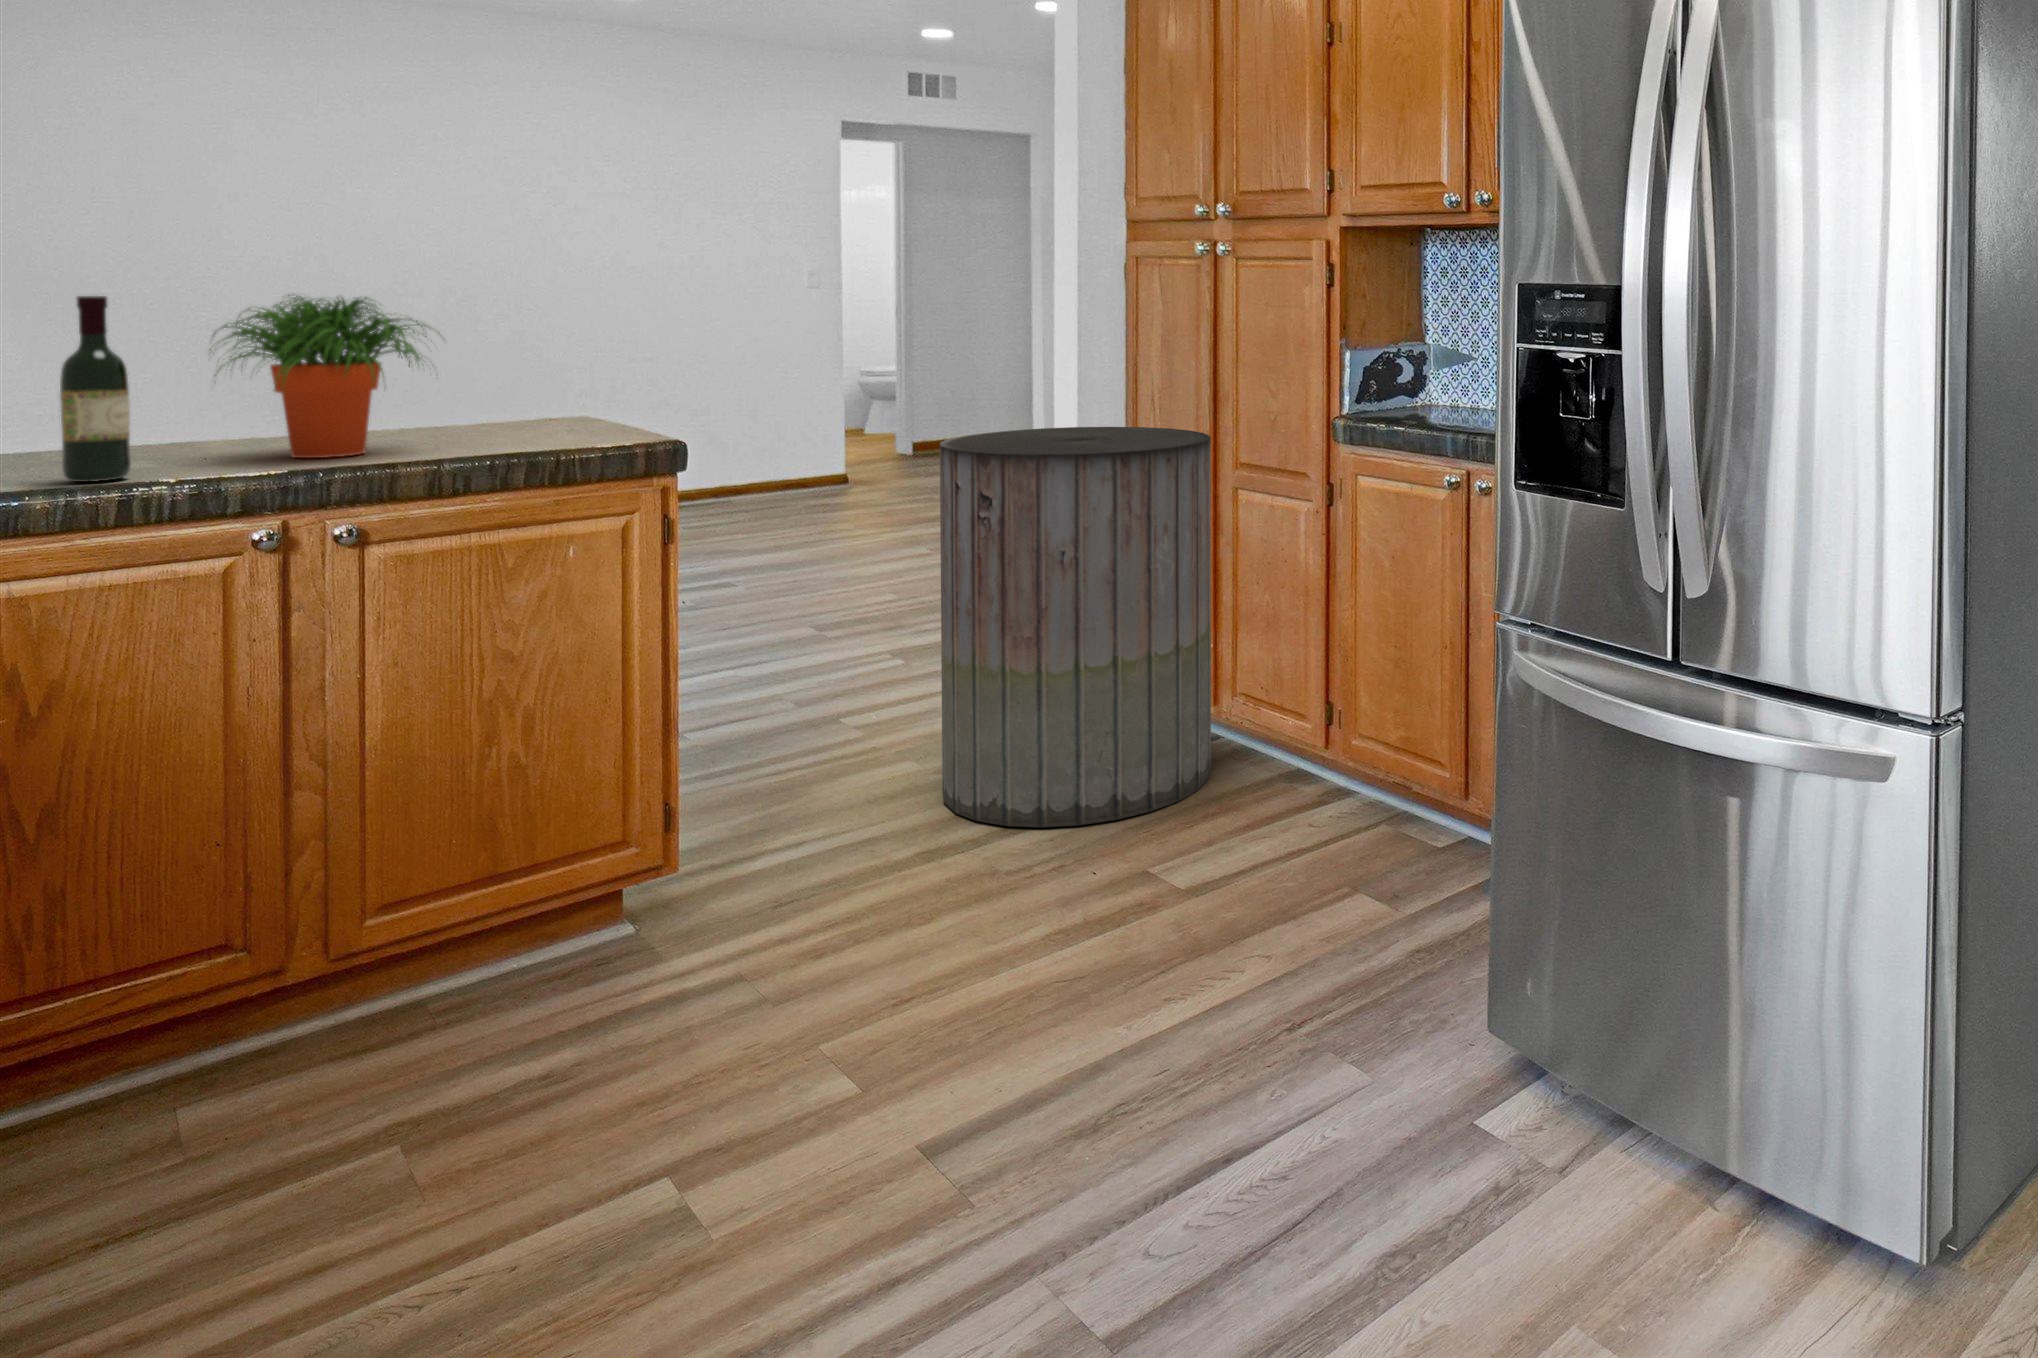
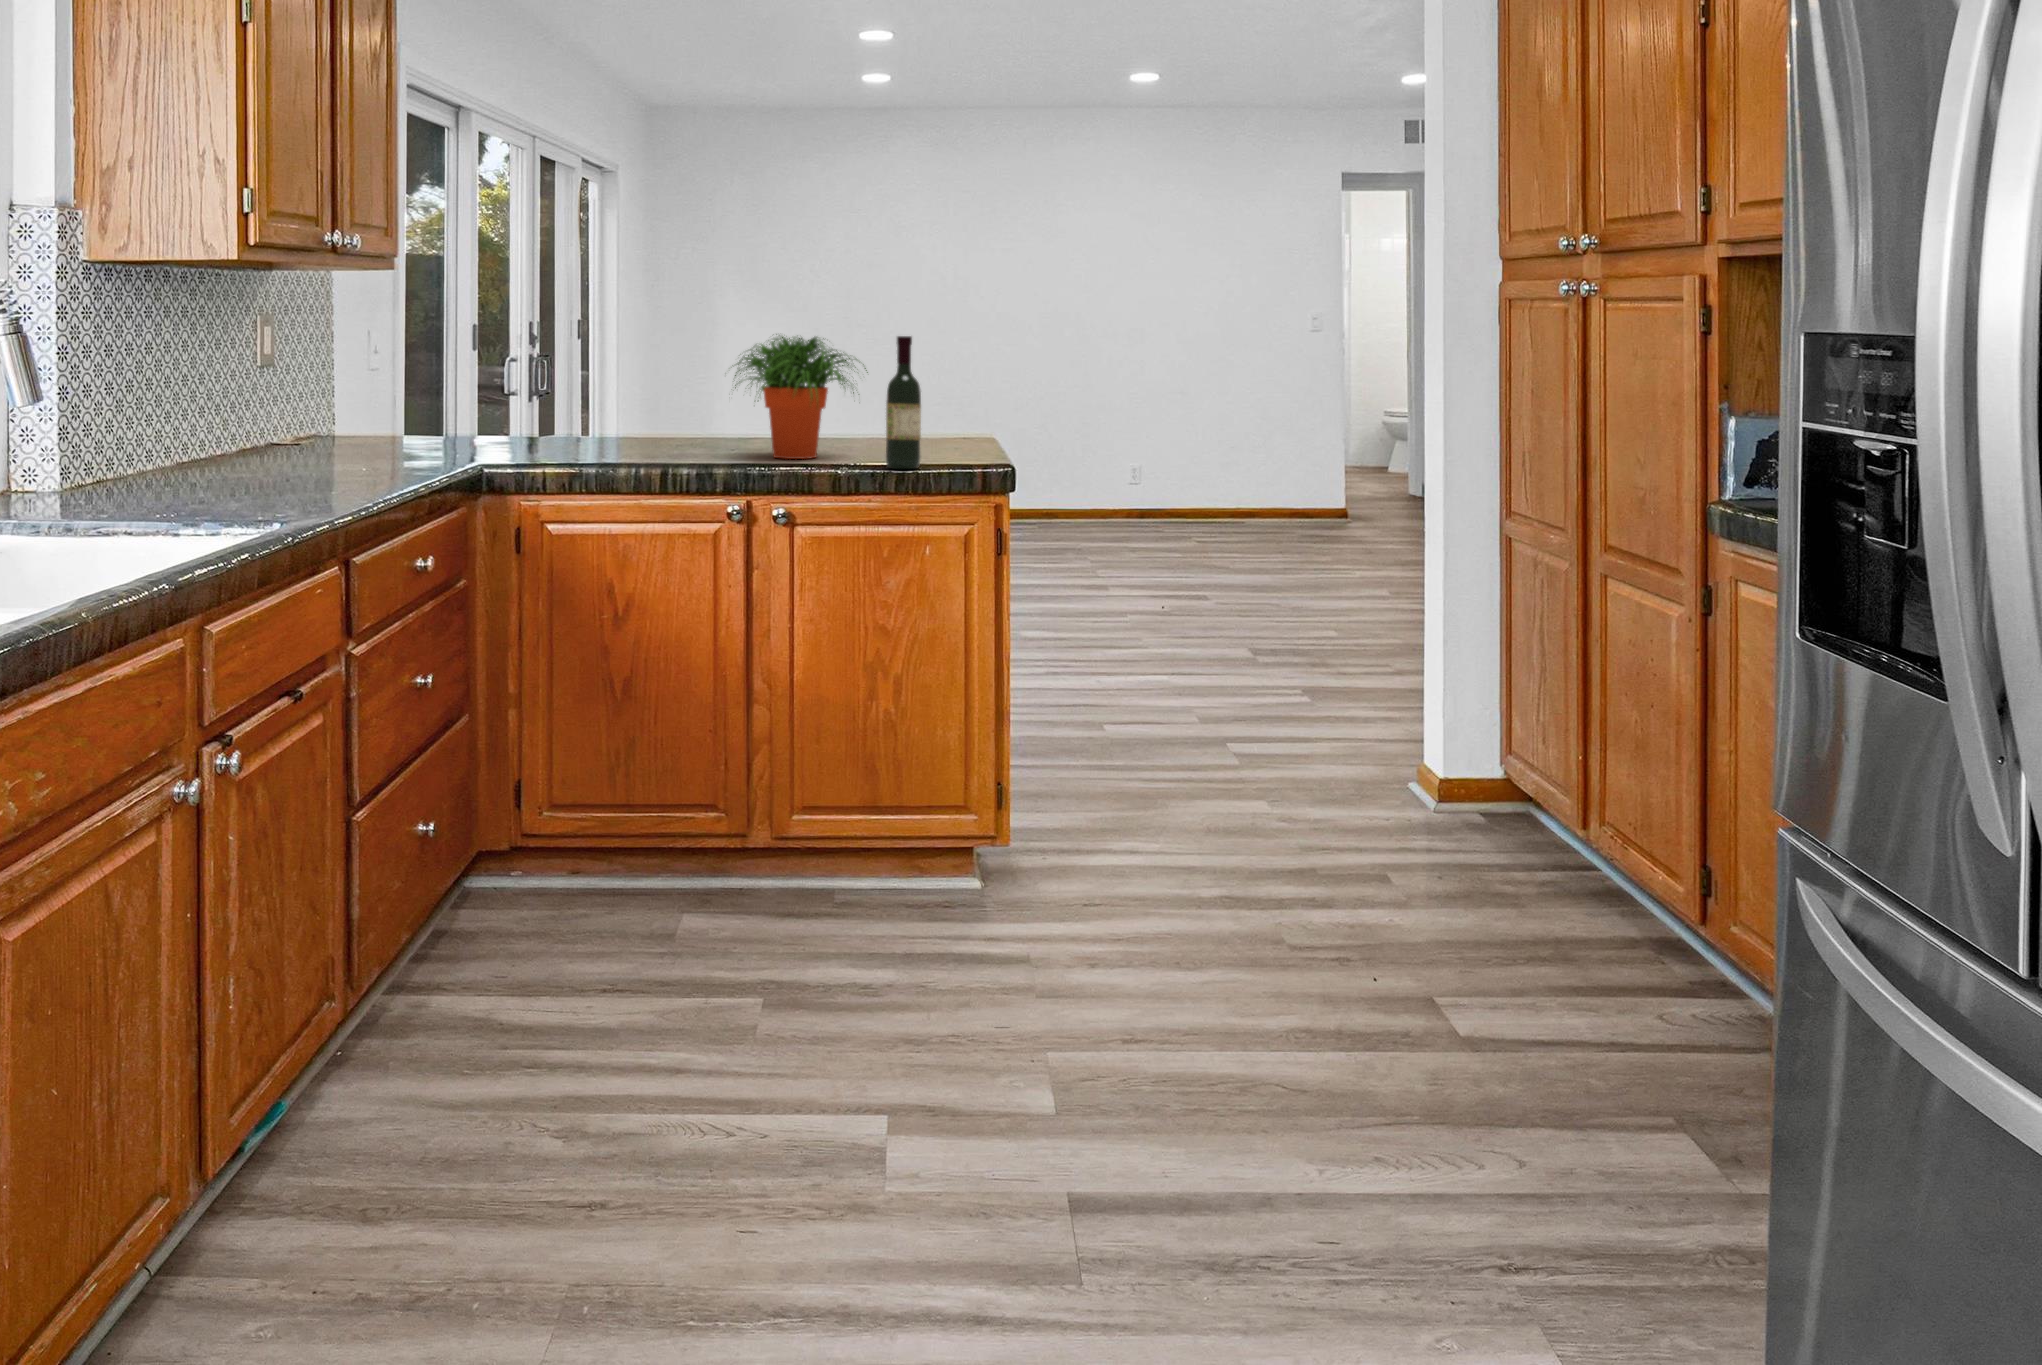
wine bottle: present [60,296,131,482] -> present [886,336,921,469]
trash can: present [940,427,1211,828] -> none [1268,484,1568,927]

